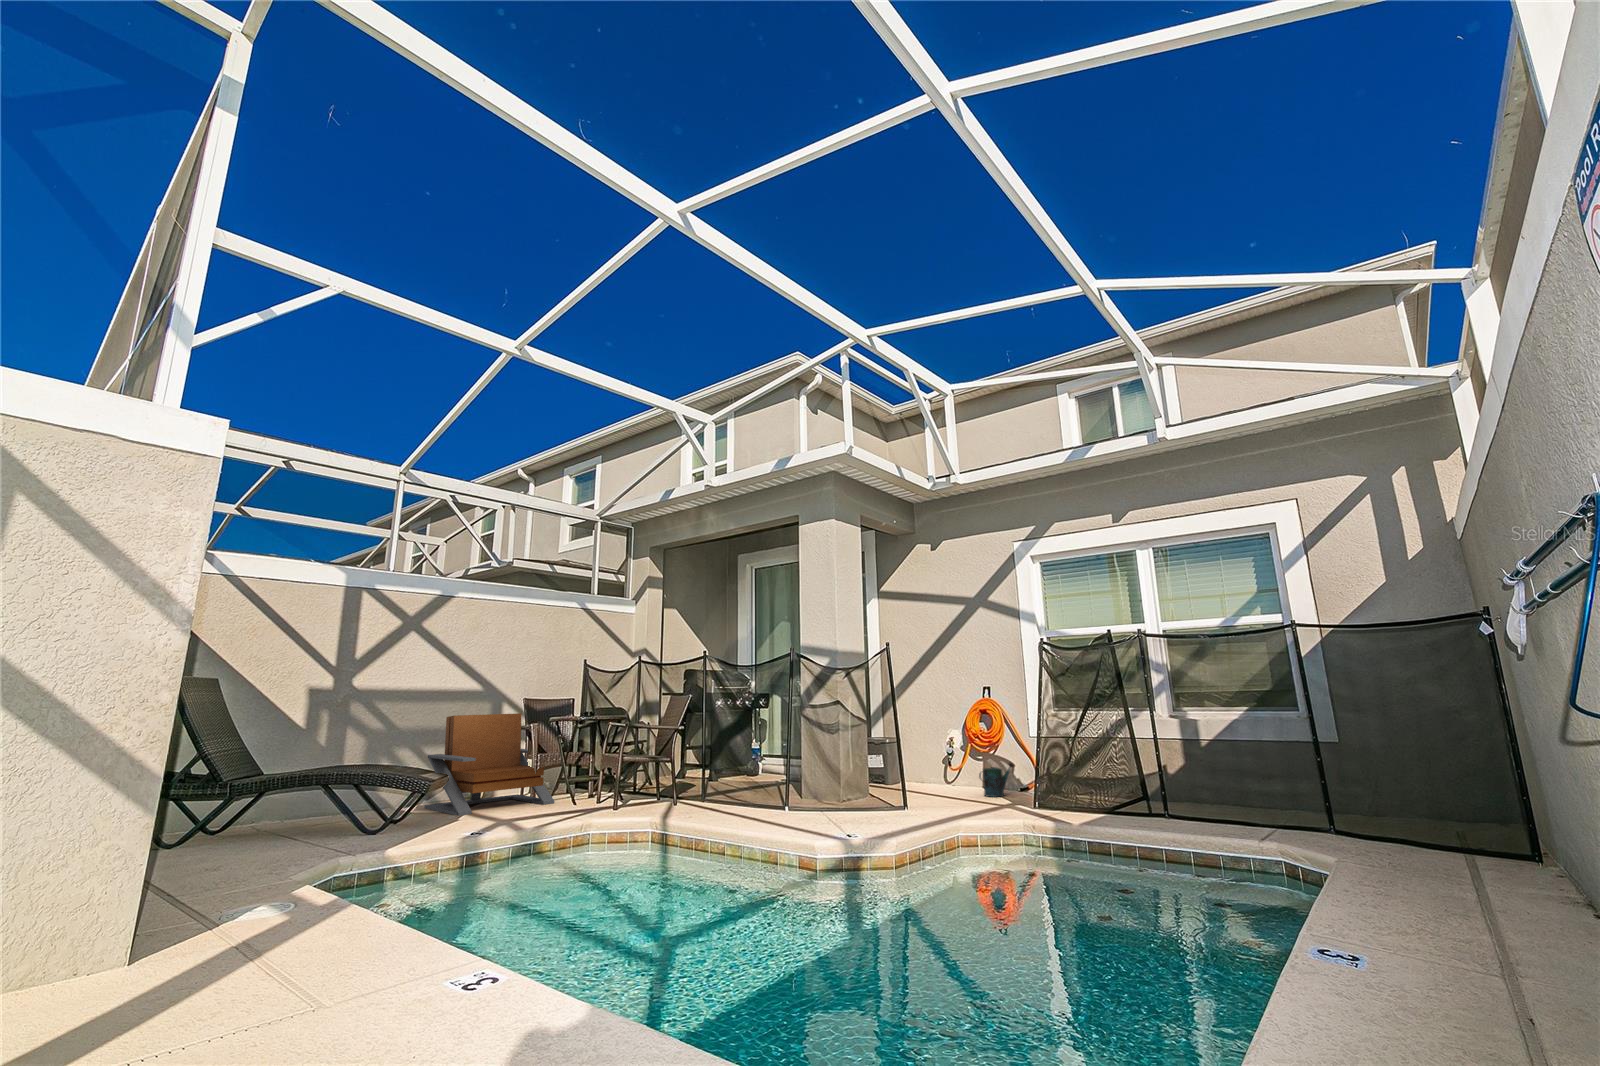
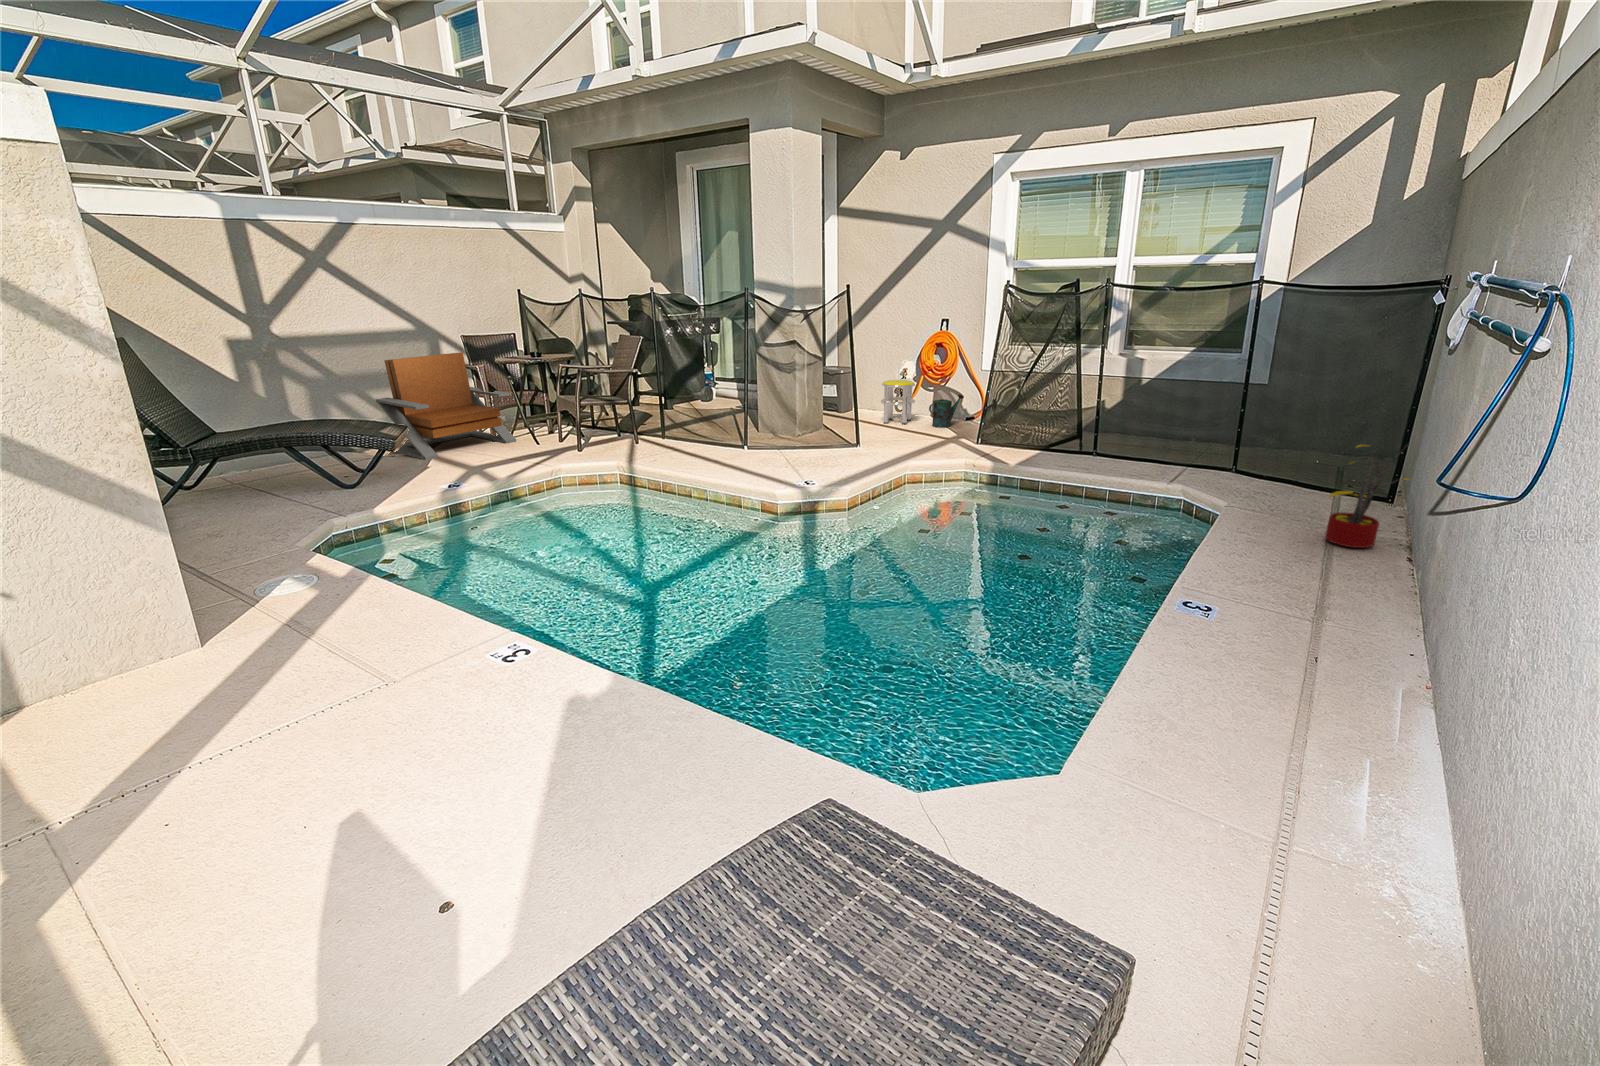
stool: none [928,748,964,794] -> present [881,380,915,424]
decorative plant: none [1451,770,1551,901] -> present [1325,445,1408,548]

